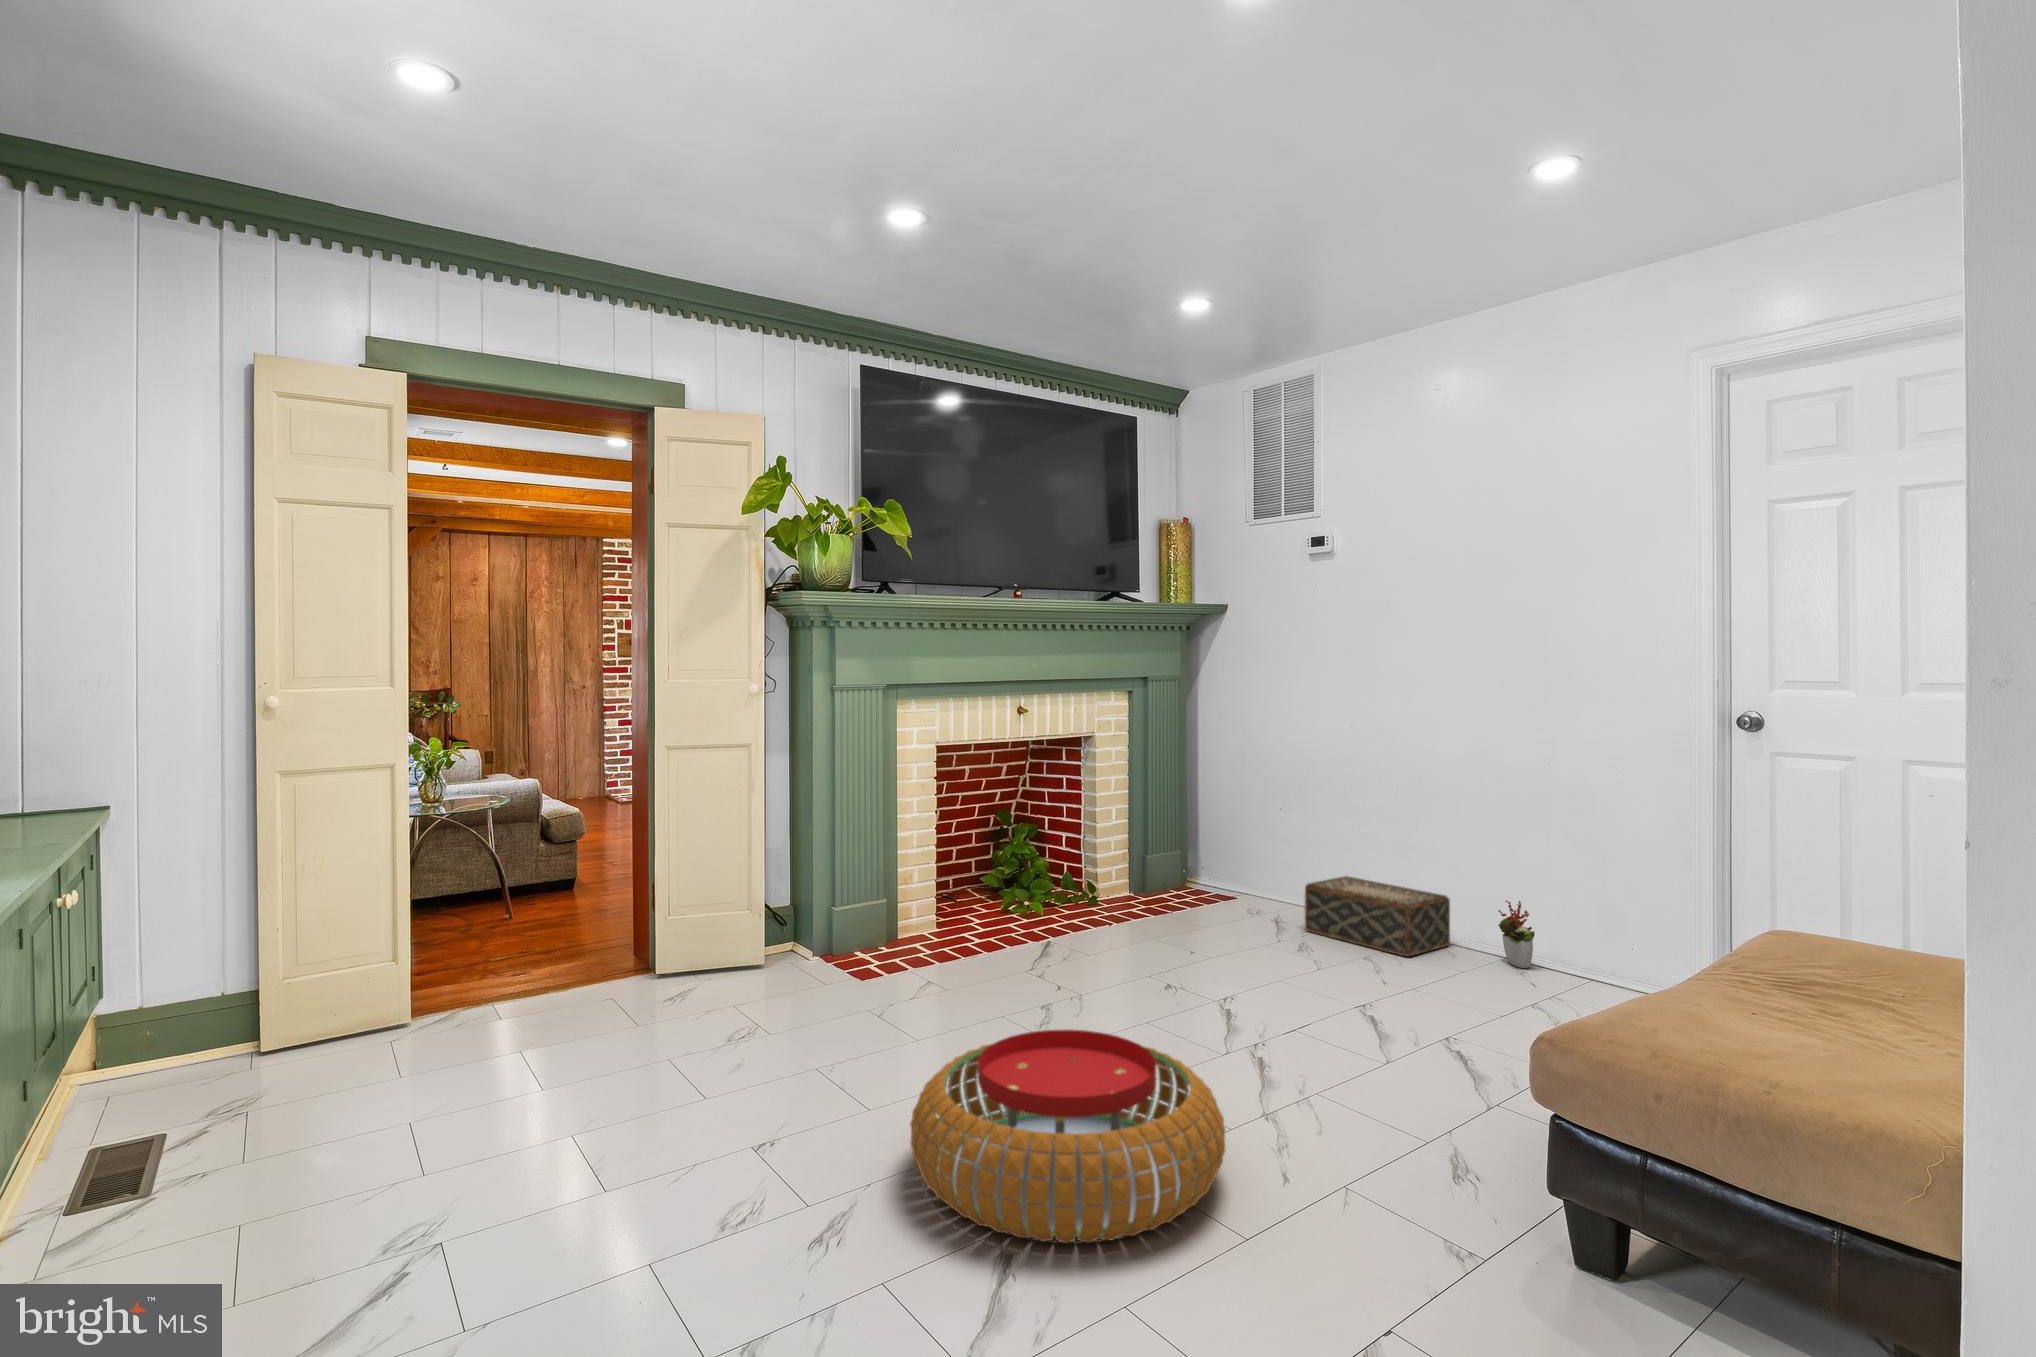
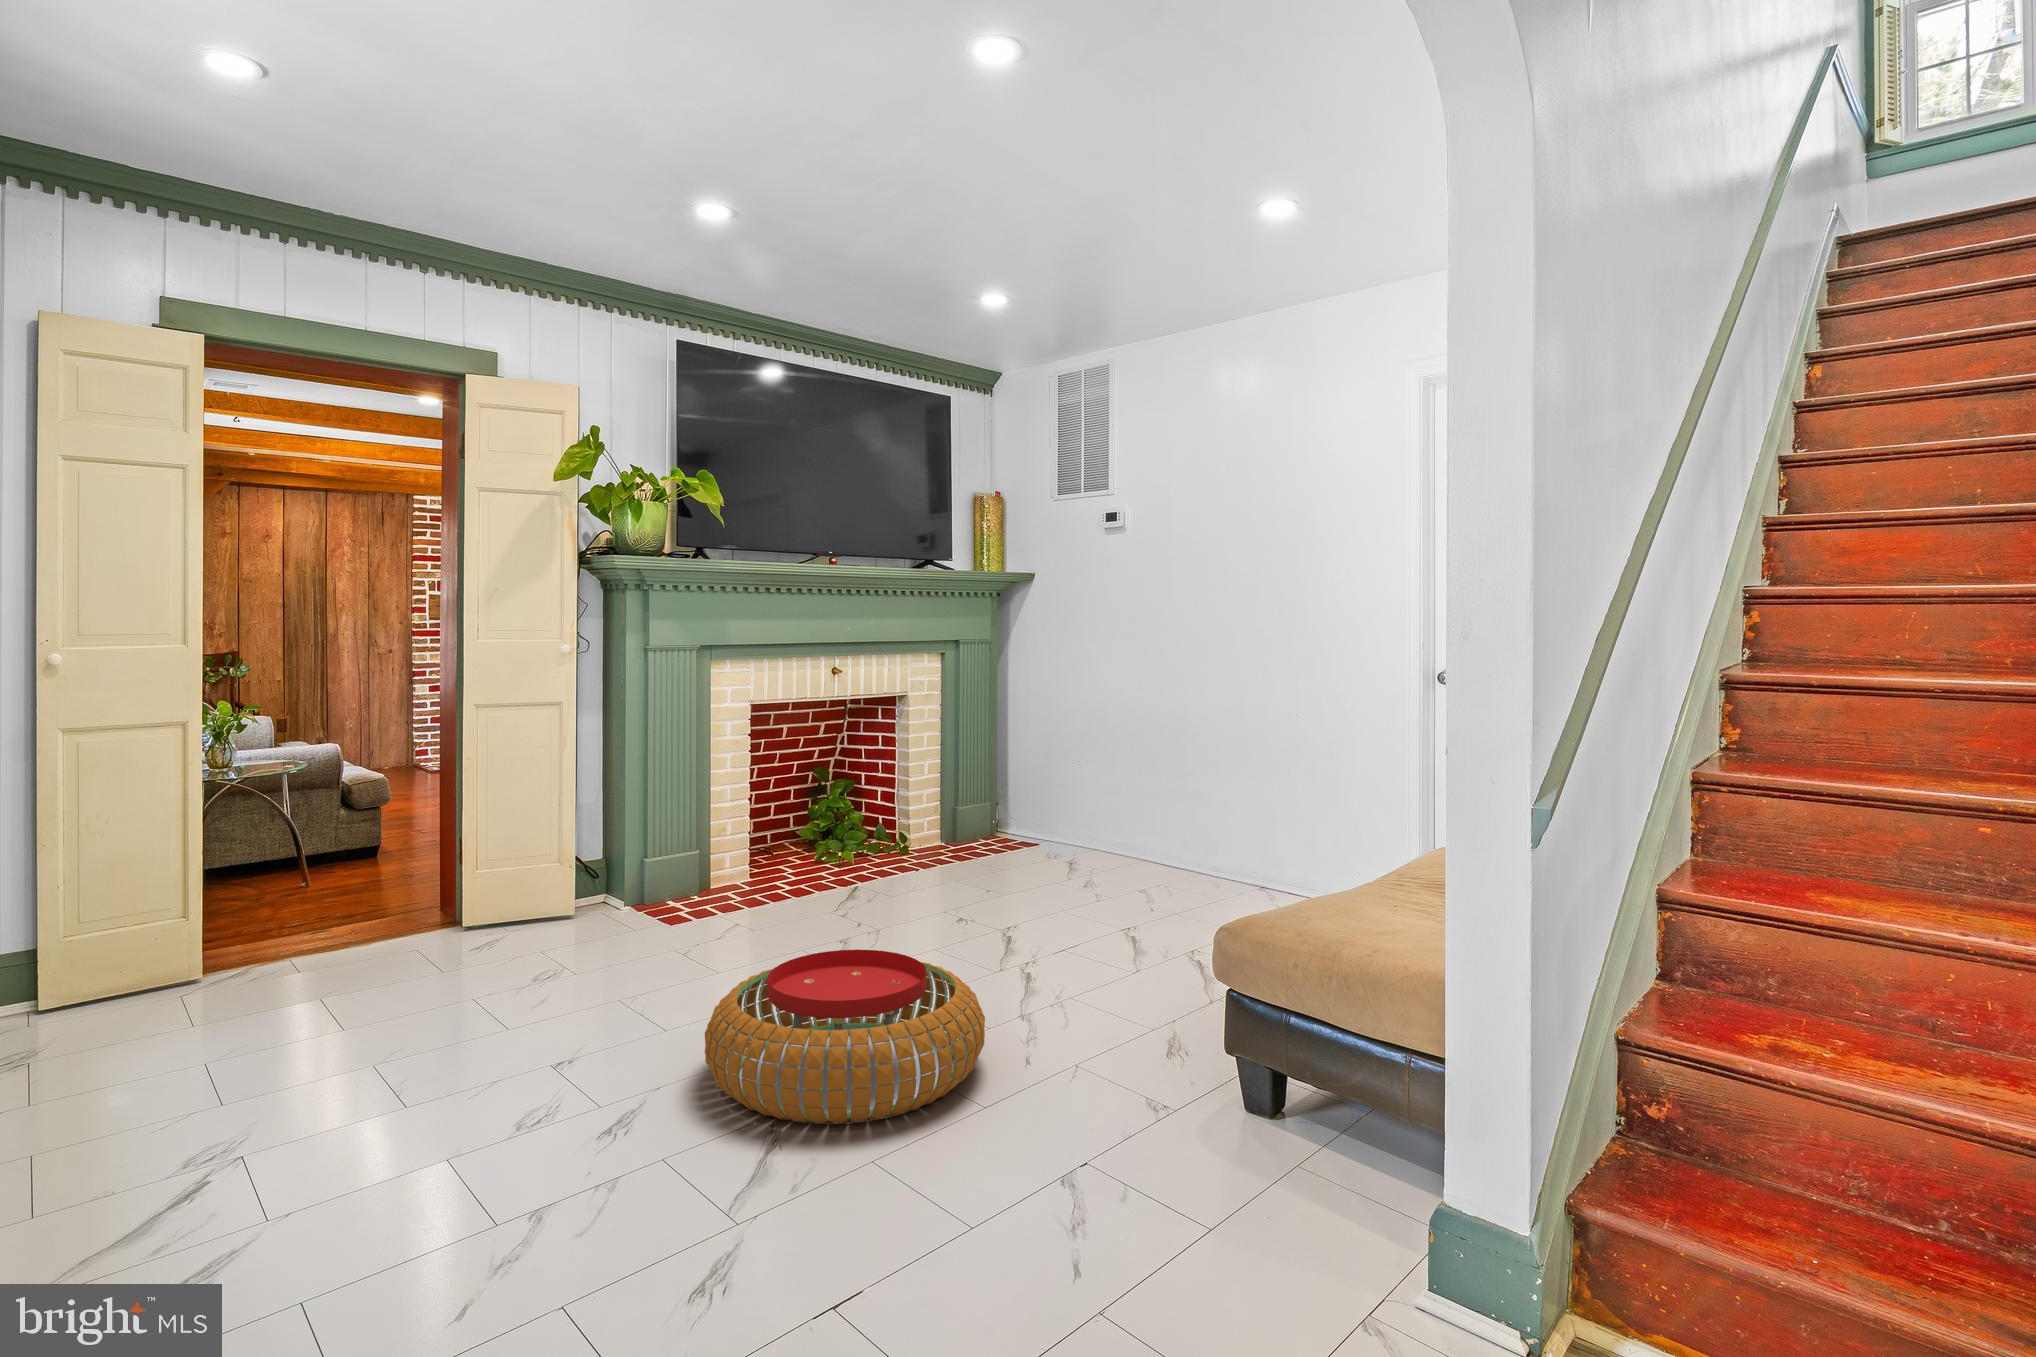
woven basket: present [1305,876,1450,956] -> none [1093,823,1216,890]
decorative plant: present [1498,901,1534,968] -> none [1253,838,1282,897]

